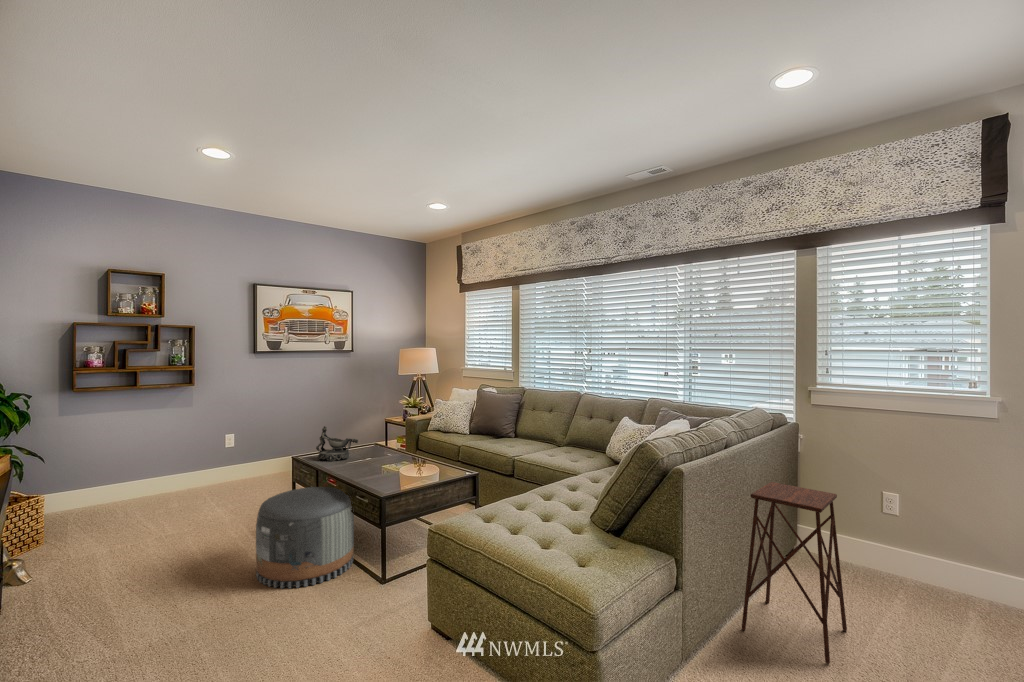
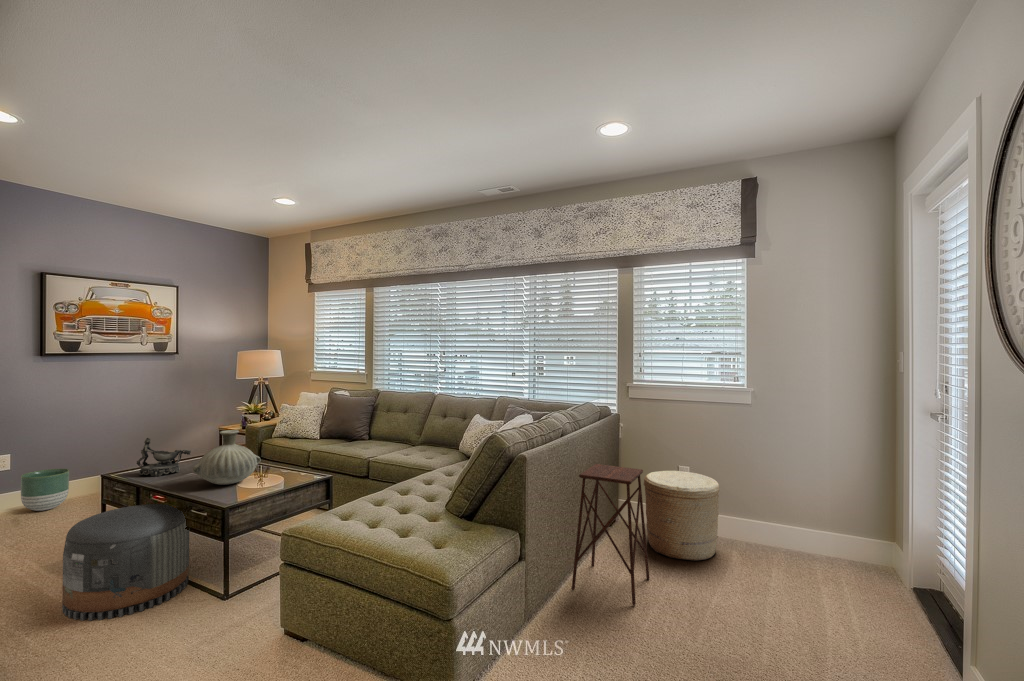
vase: none [357,423,415,474] -> present [193,430,261,485]
planter: none [240,448,273,482] -> present [21,469,69,511]
woven basket: none [834,495,947,615] -> present [644,471,719,561]

